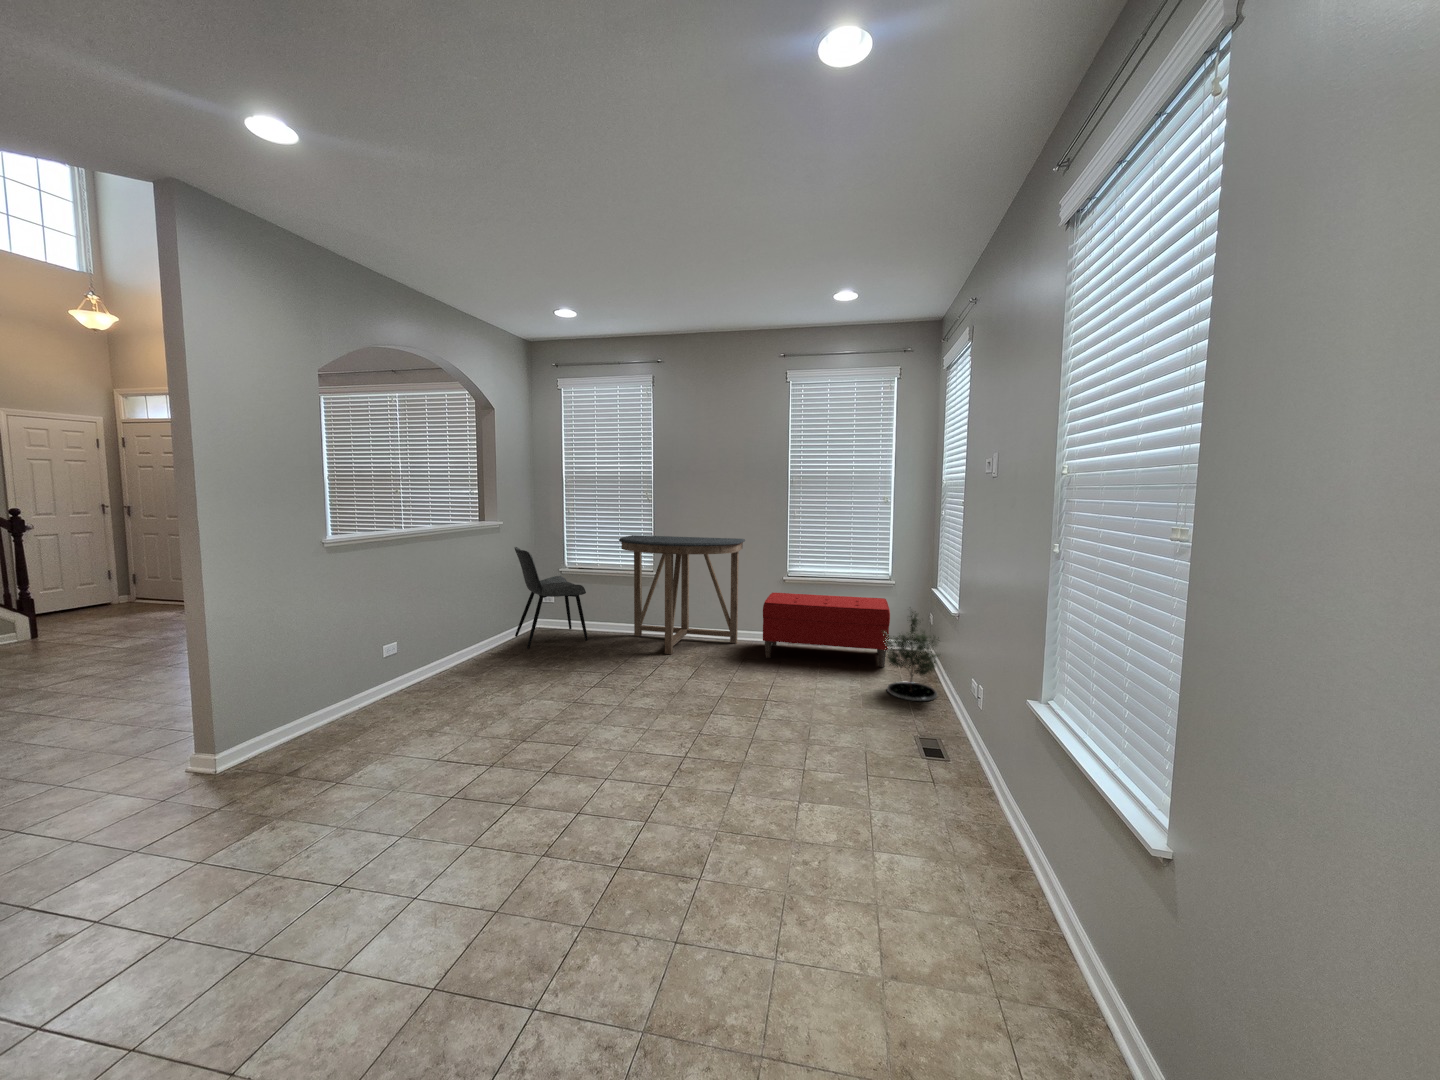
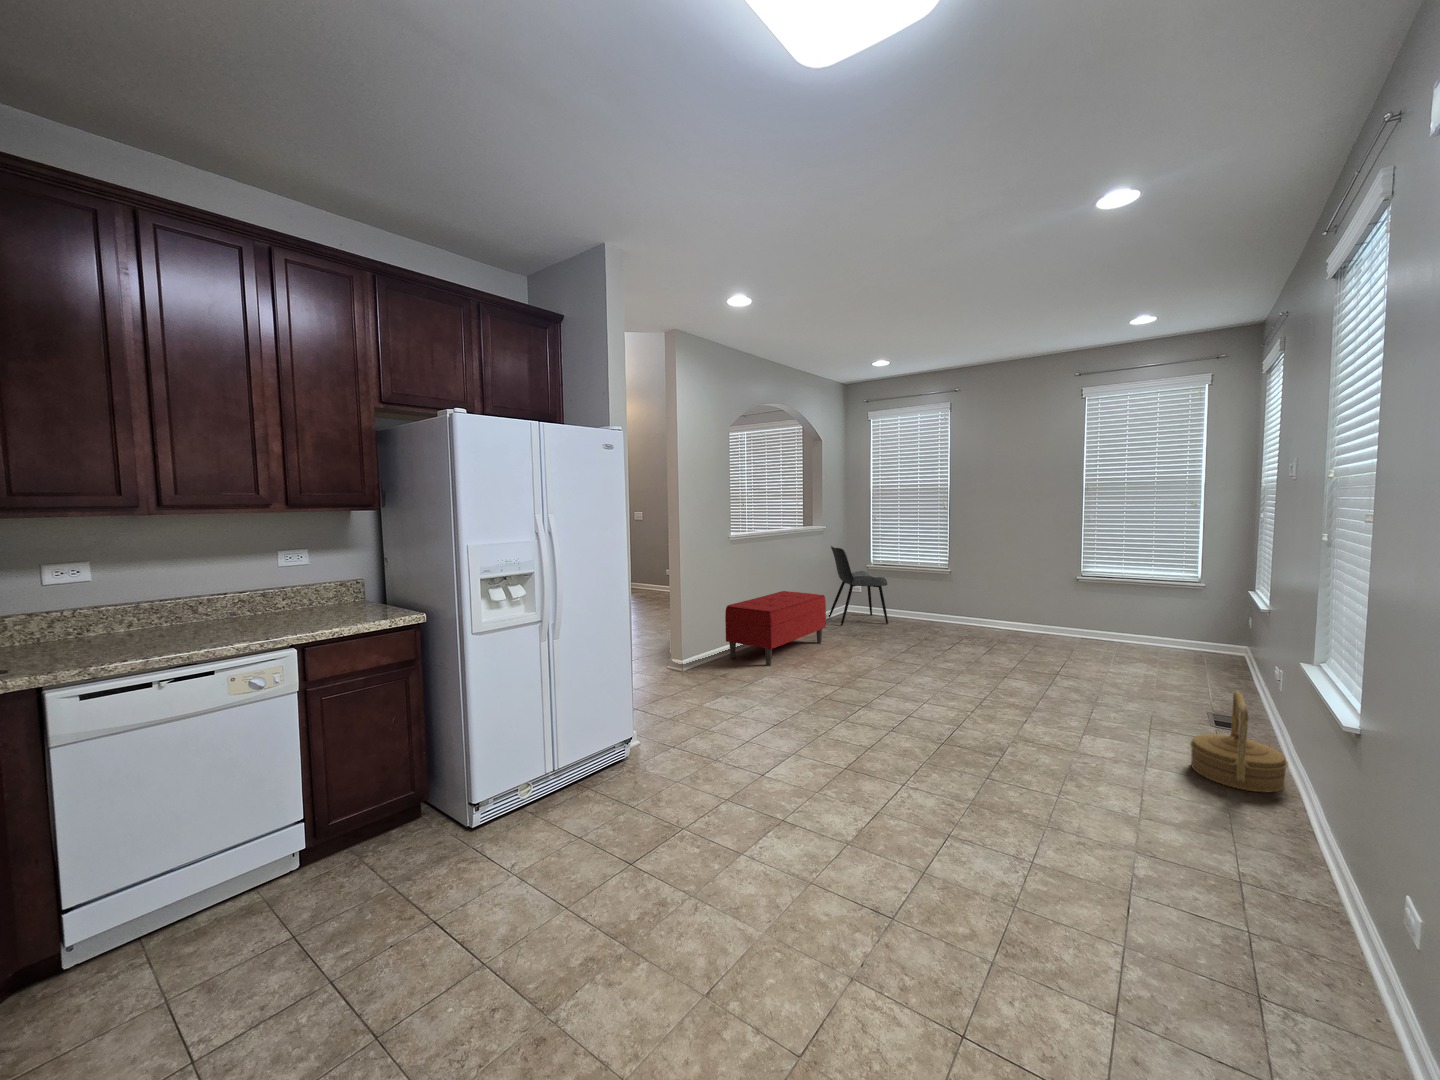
console table: present [619,535,745,654] -> none [917,538,1037,639]
bench: present [763,593,890,667] -> present [725,591,826,666]
potted tree: present [884,612,938,701] -> none [1181,604,1253,694]
woven basket: none [915,730,1013,868] -> present [1190,690,1288,792]

